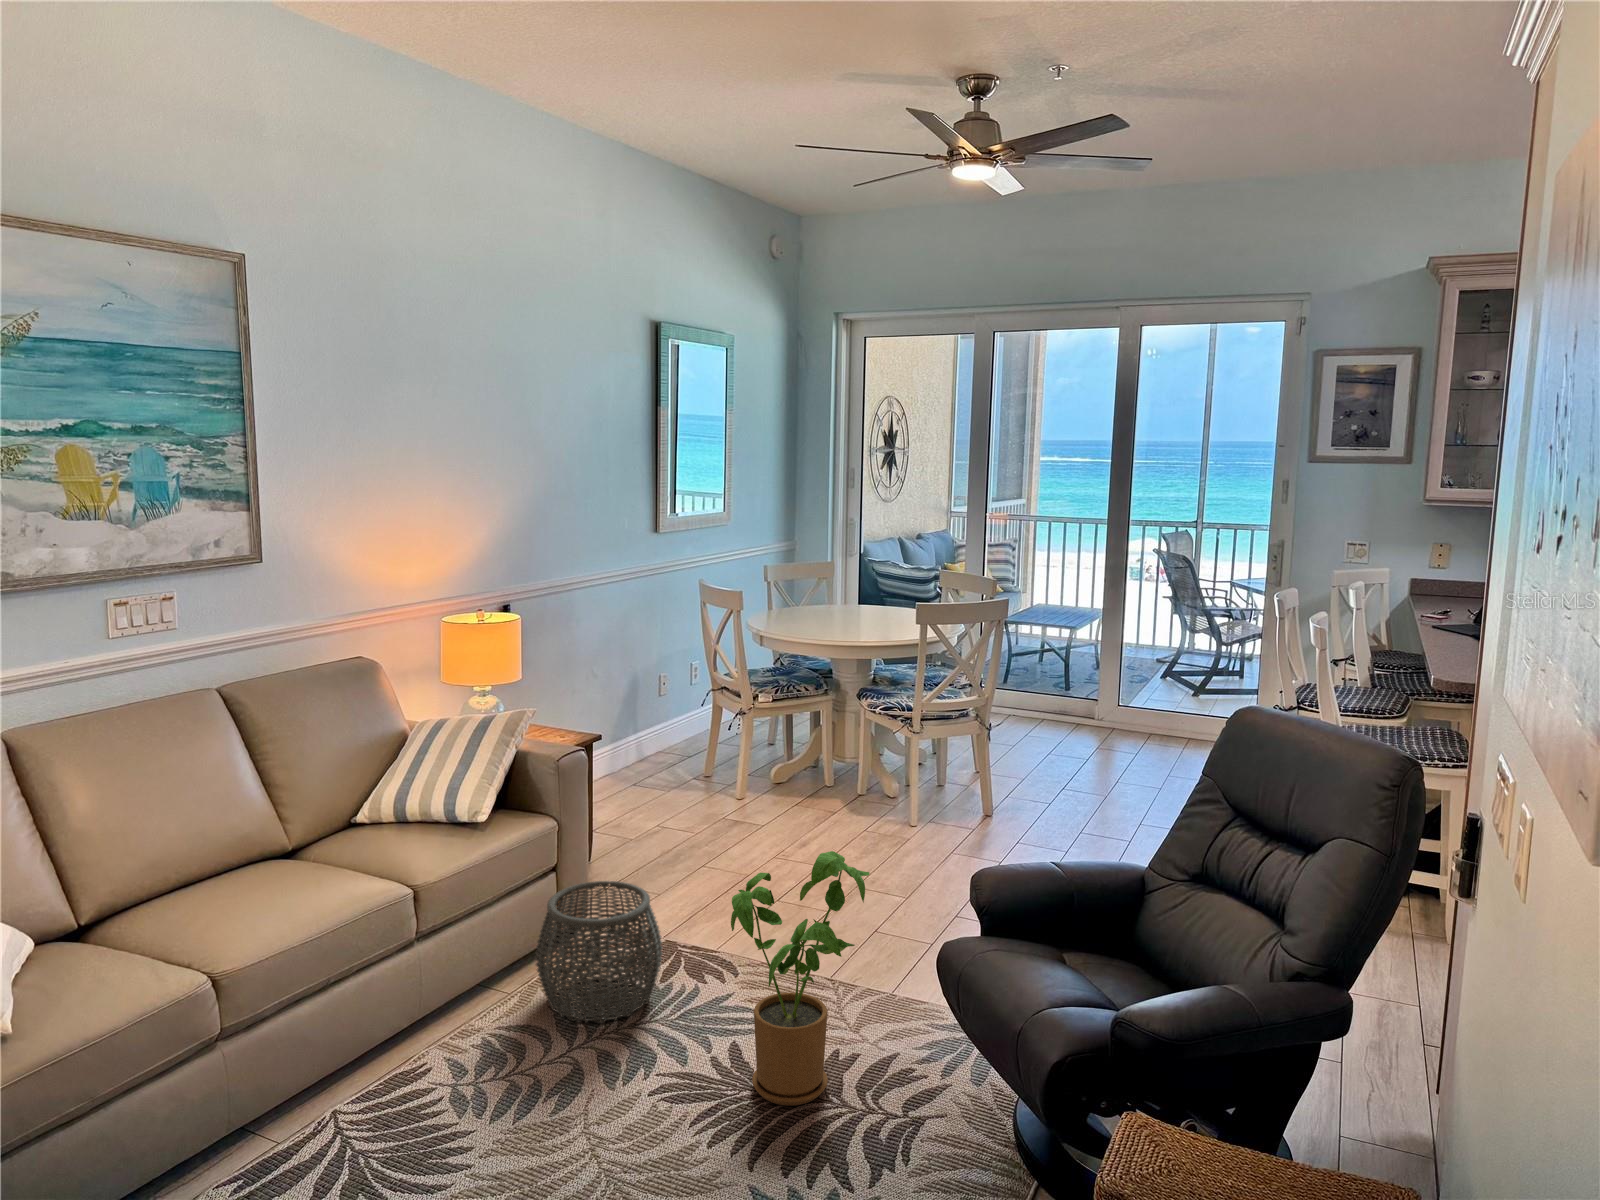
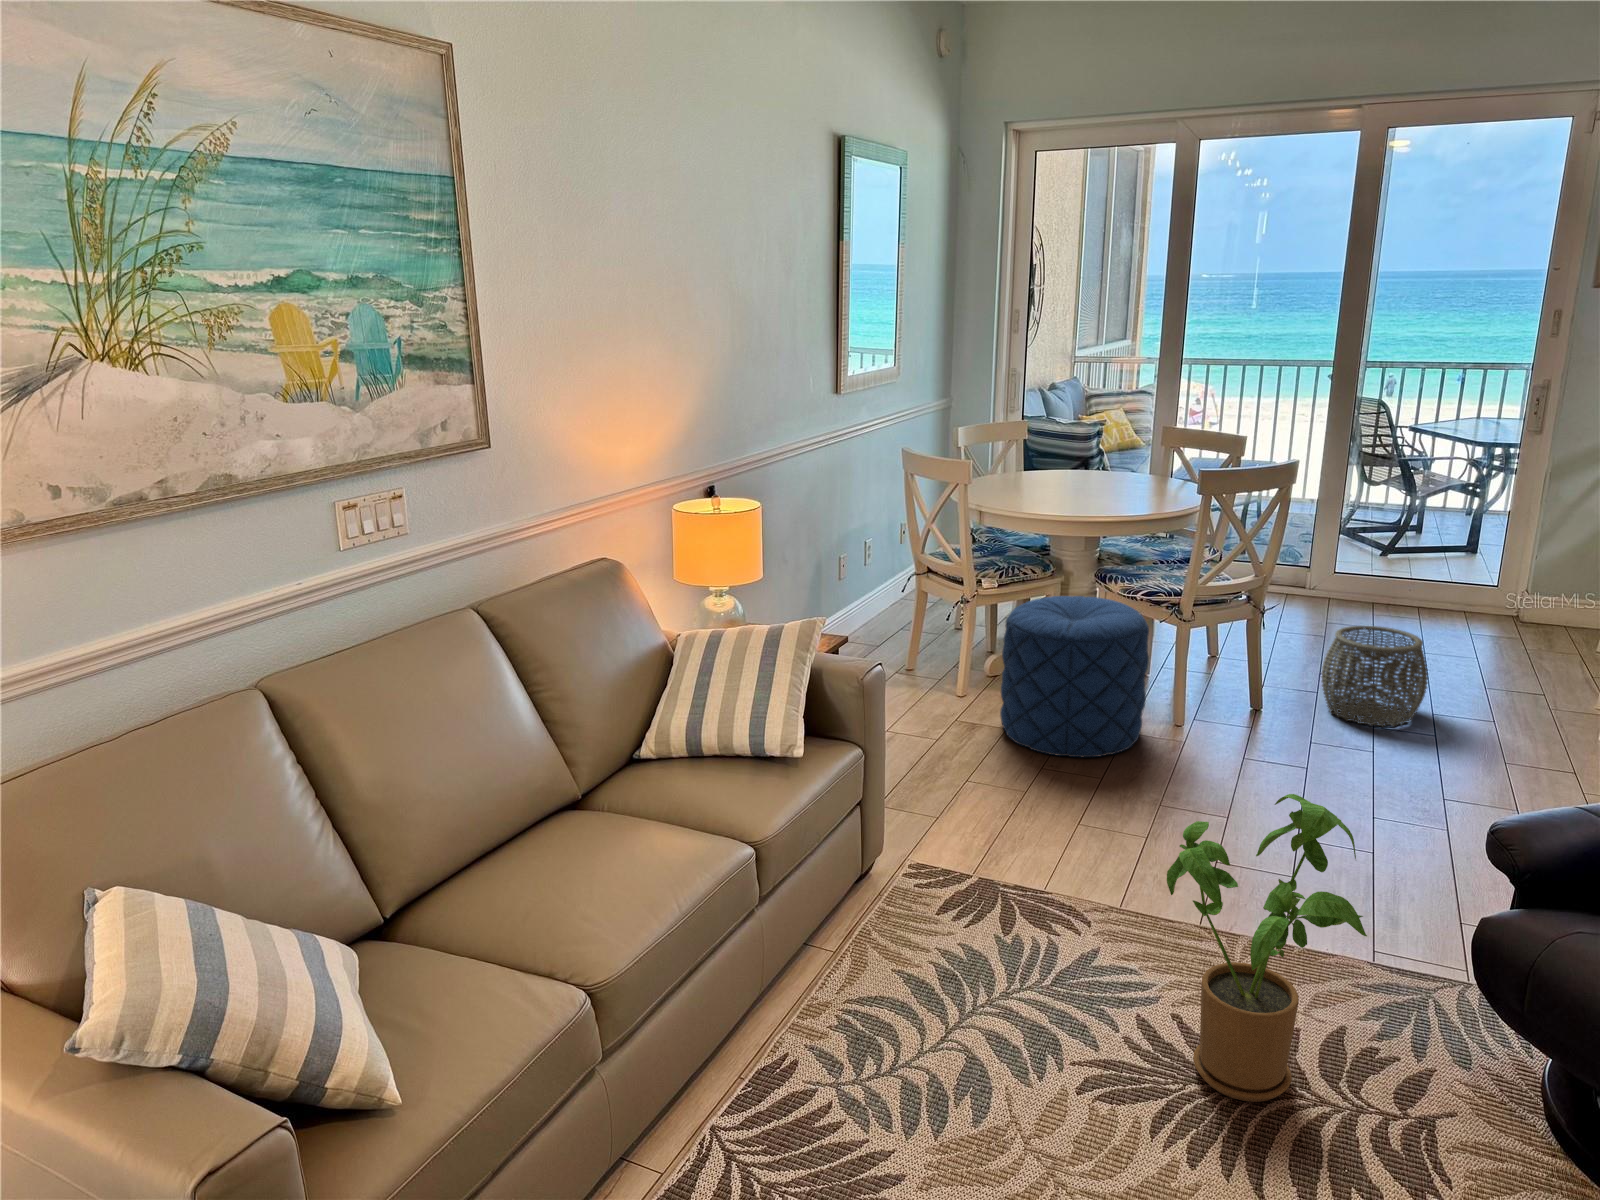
pouf: none [752,710,876,849] -> present [1000,596,1149,757]
woven basket: present [536,881,663,1023] -> present [1321,626,1428,727]

